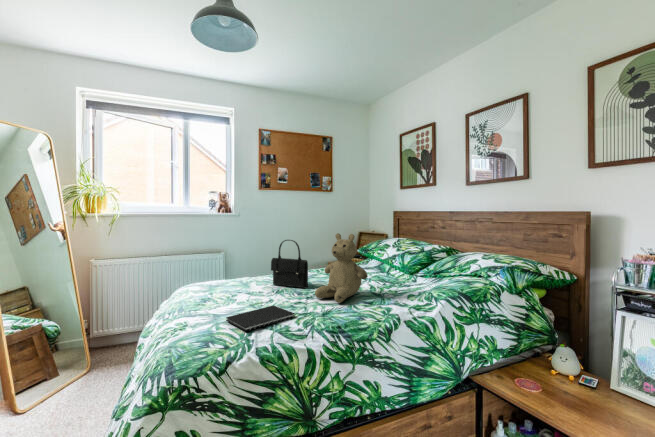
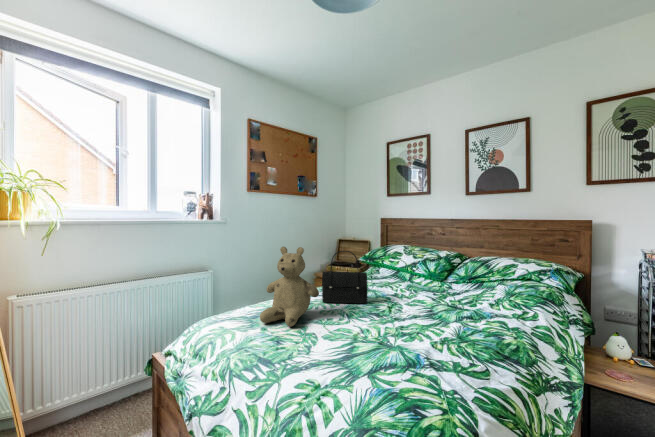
teddy bear: present [315,233,367,303] -> present [260,247,319,327]
notebook: present [226,305,294,331] -> none [355,326,418,360]

